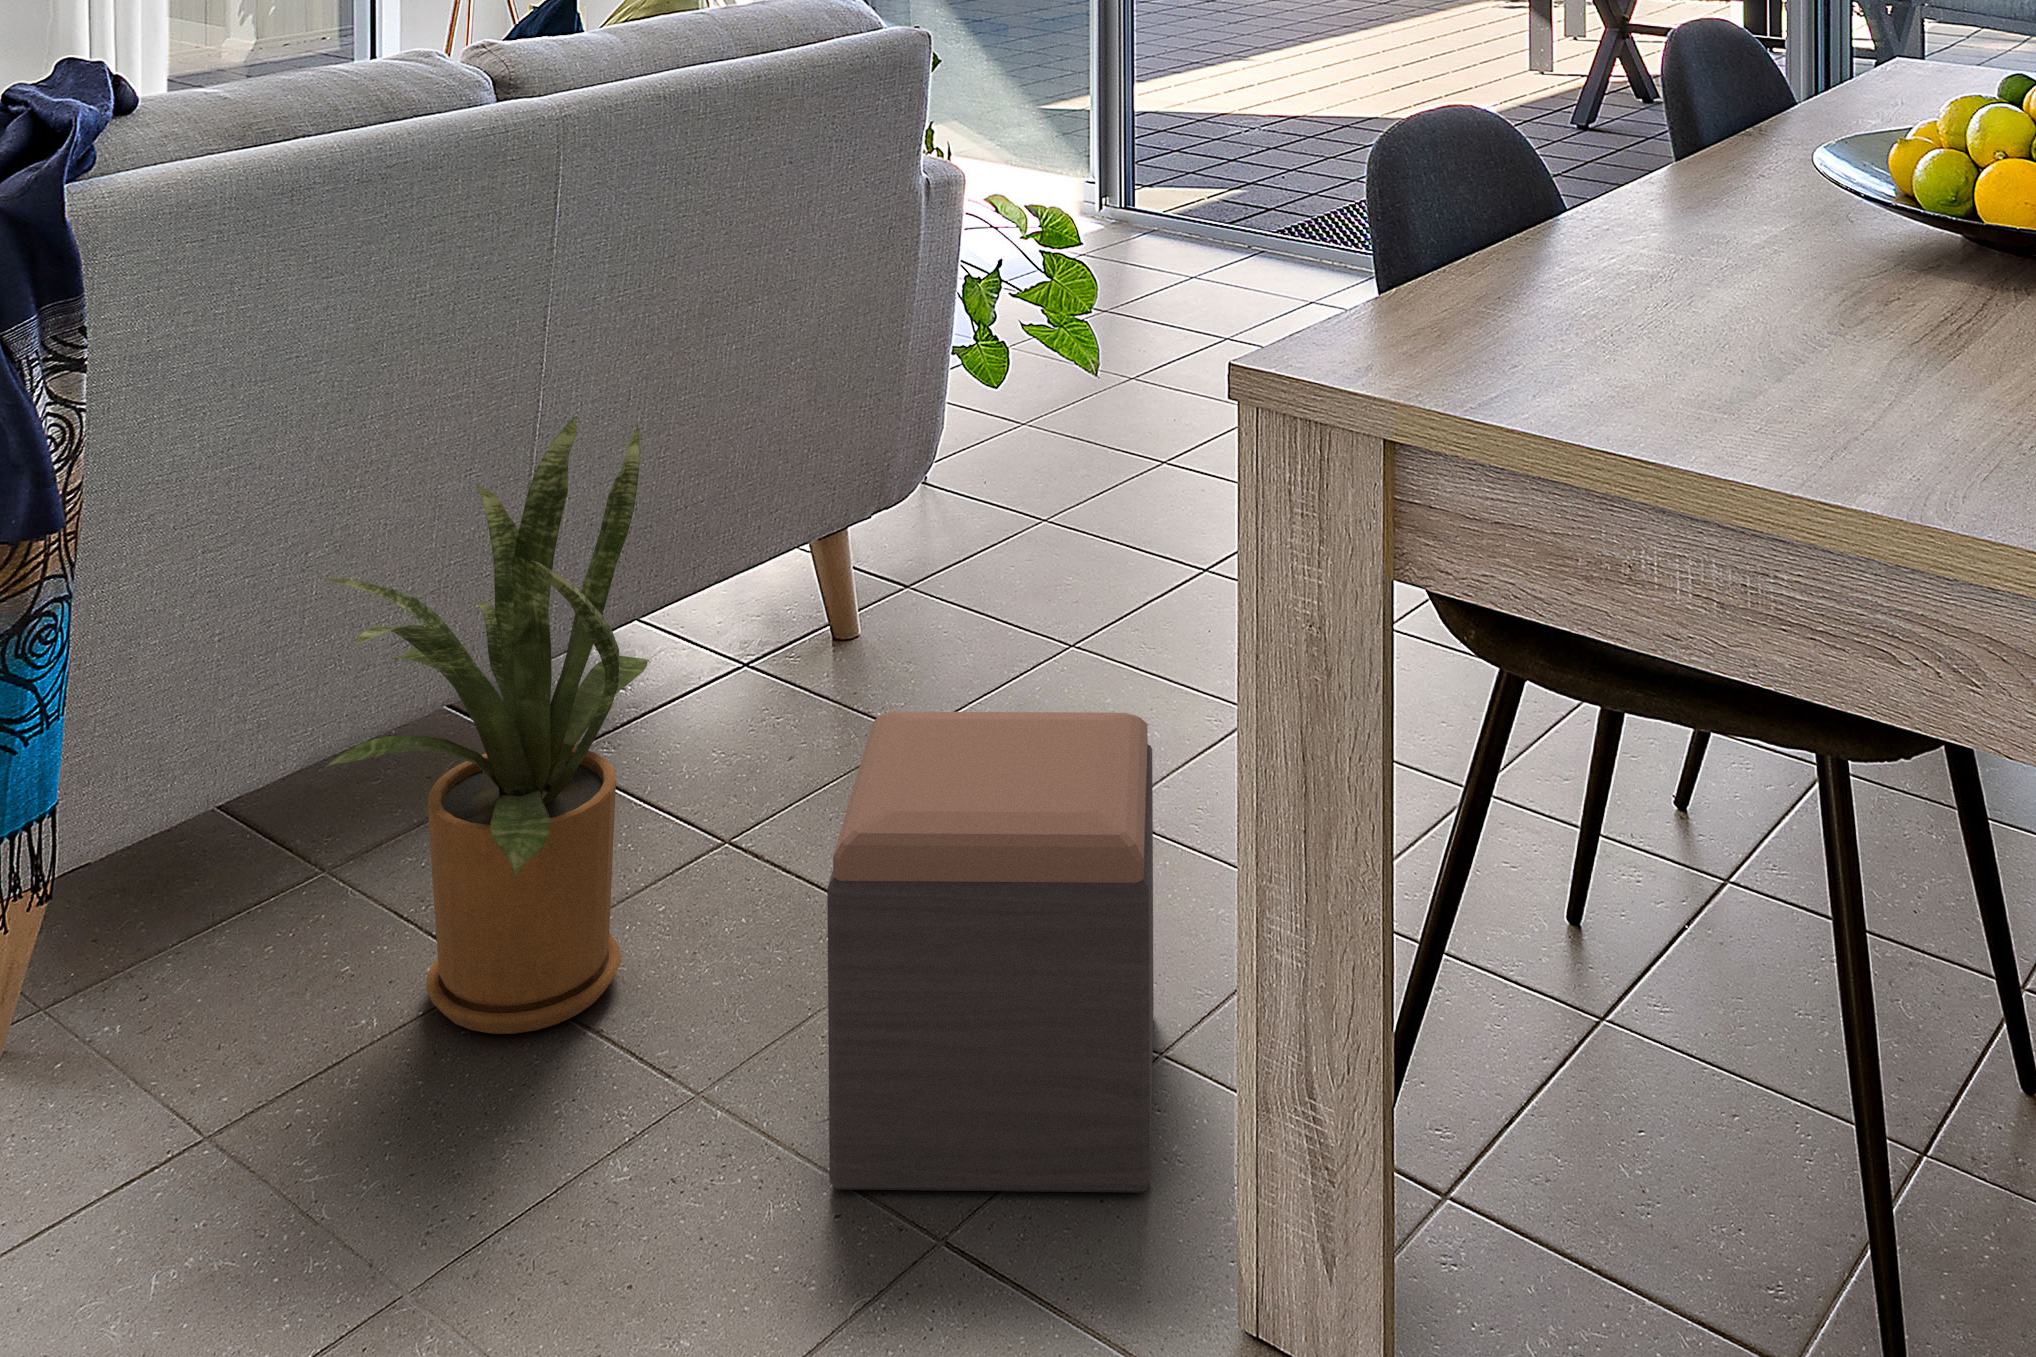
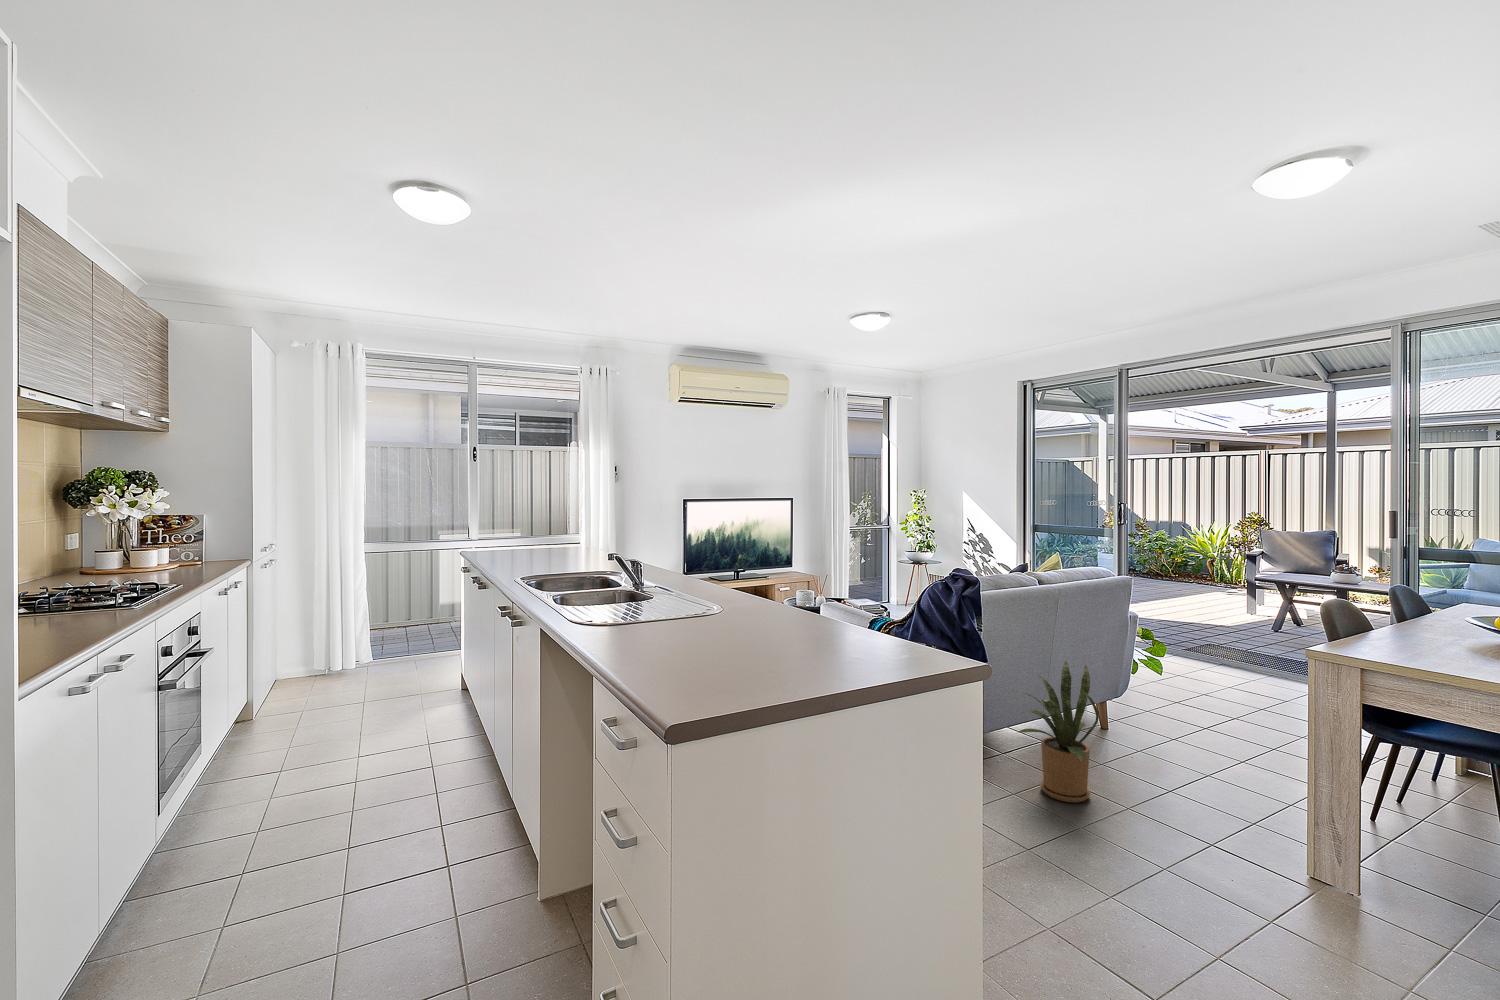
footstool: present [827,711,1154,1193] -> none [1165,740,1276,868]

